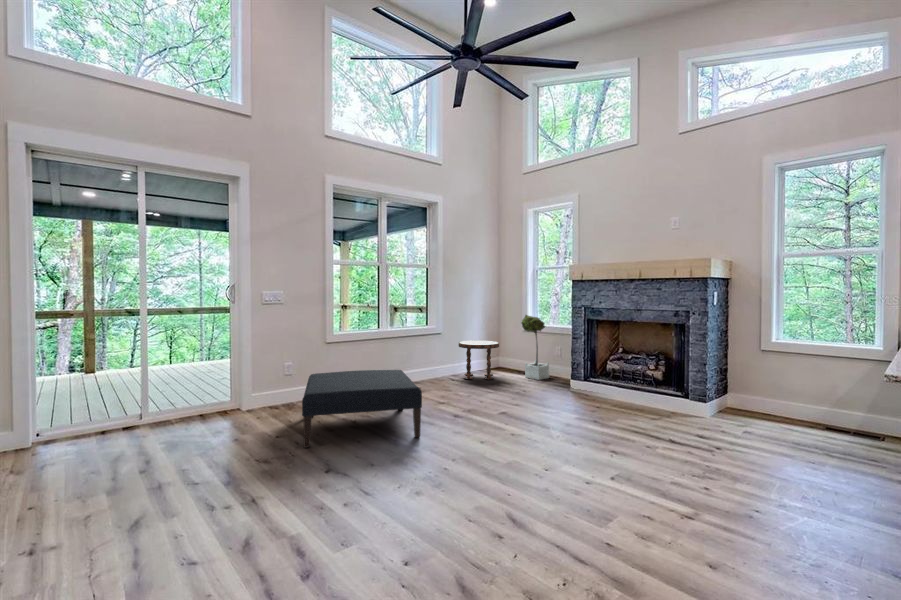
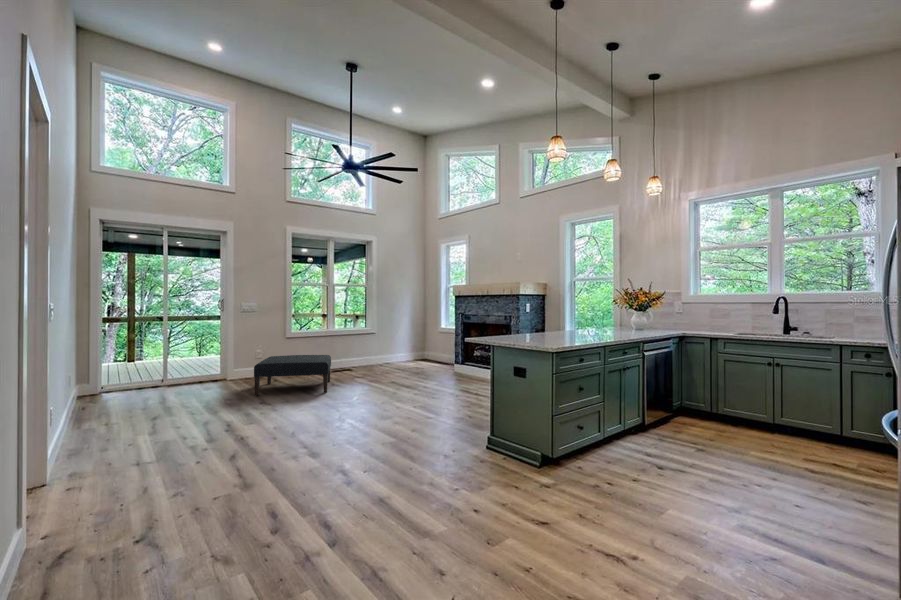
potted tree: present [521,315,549,380] -> none [434,320,453,367]
side table: present [459,340,499,380] -> none [388,340,418,367]

